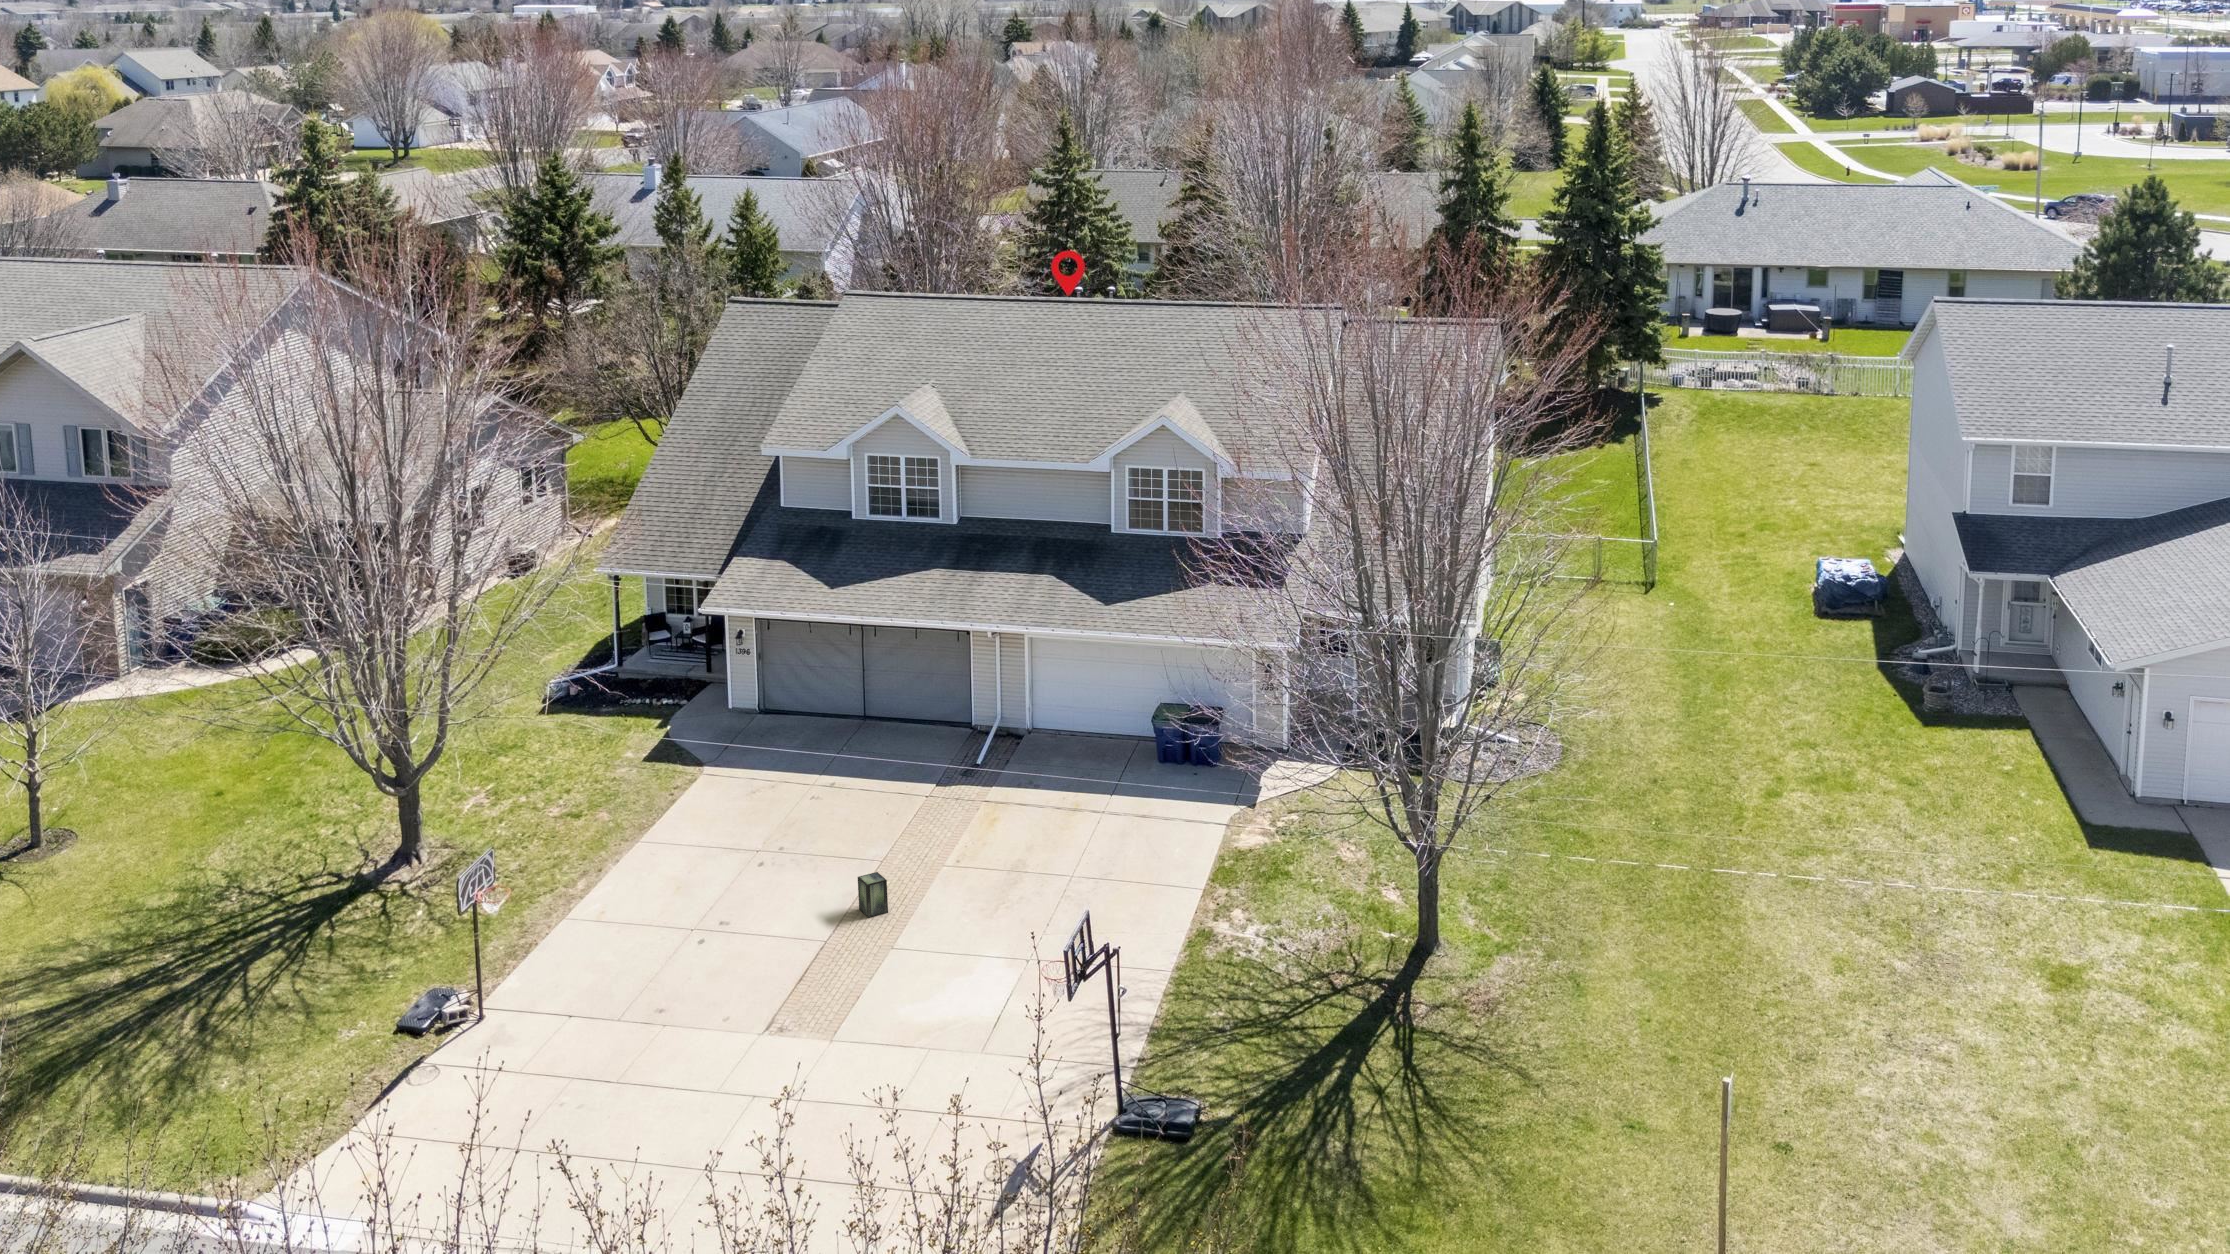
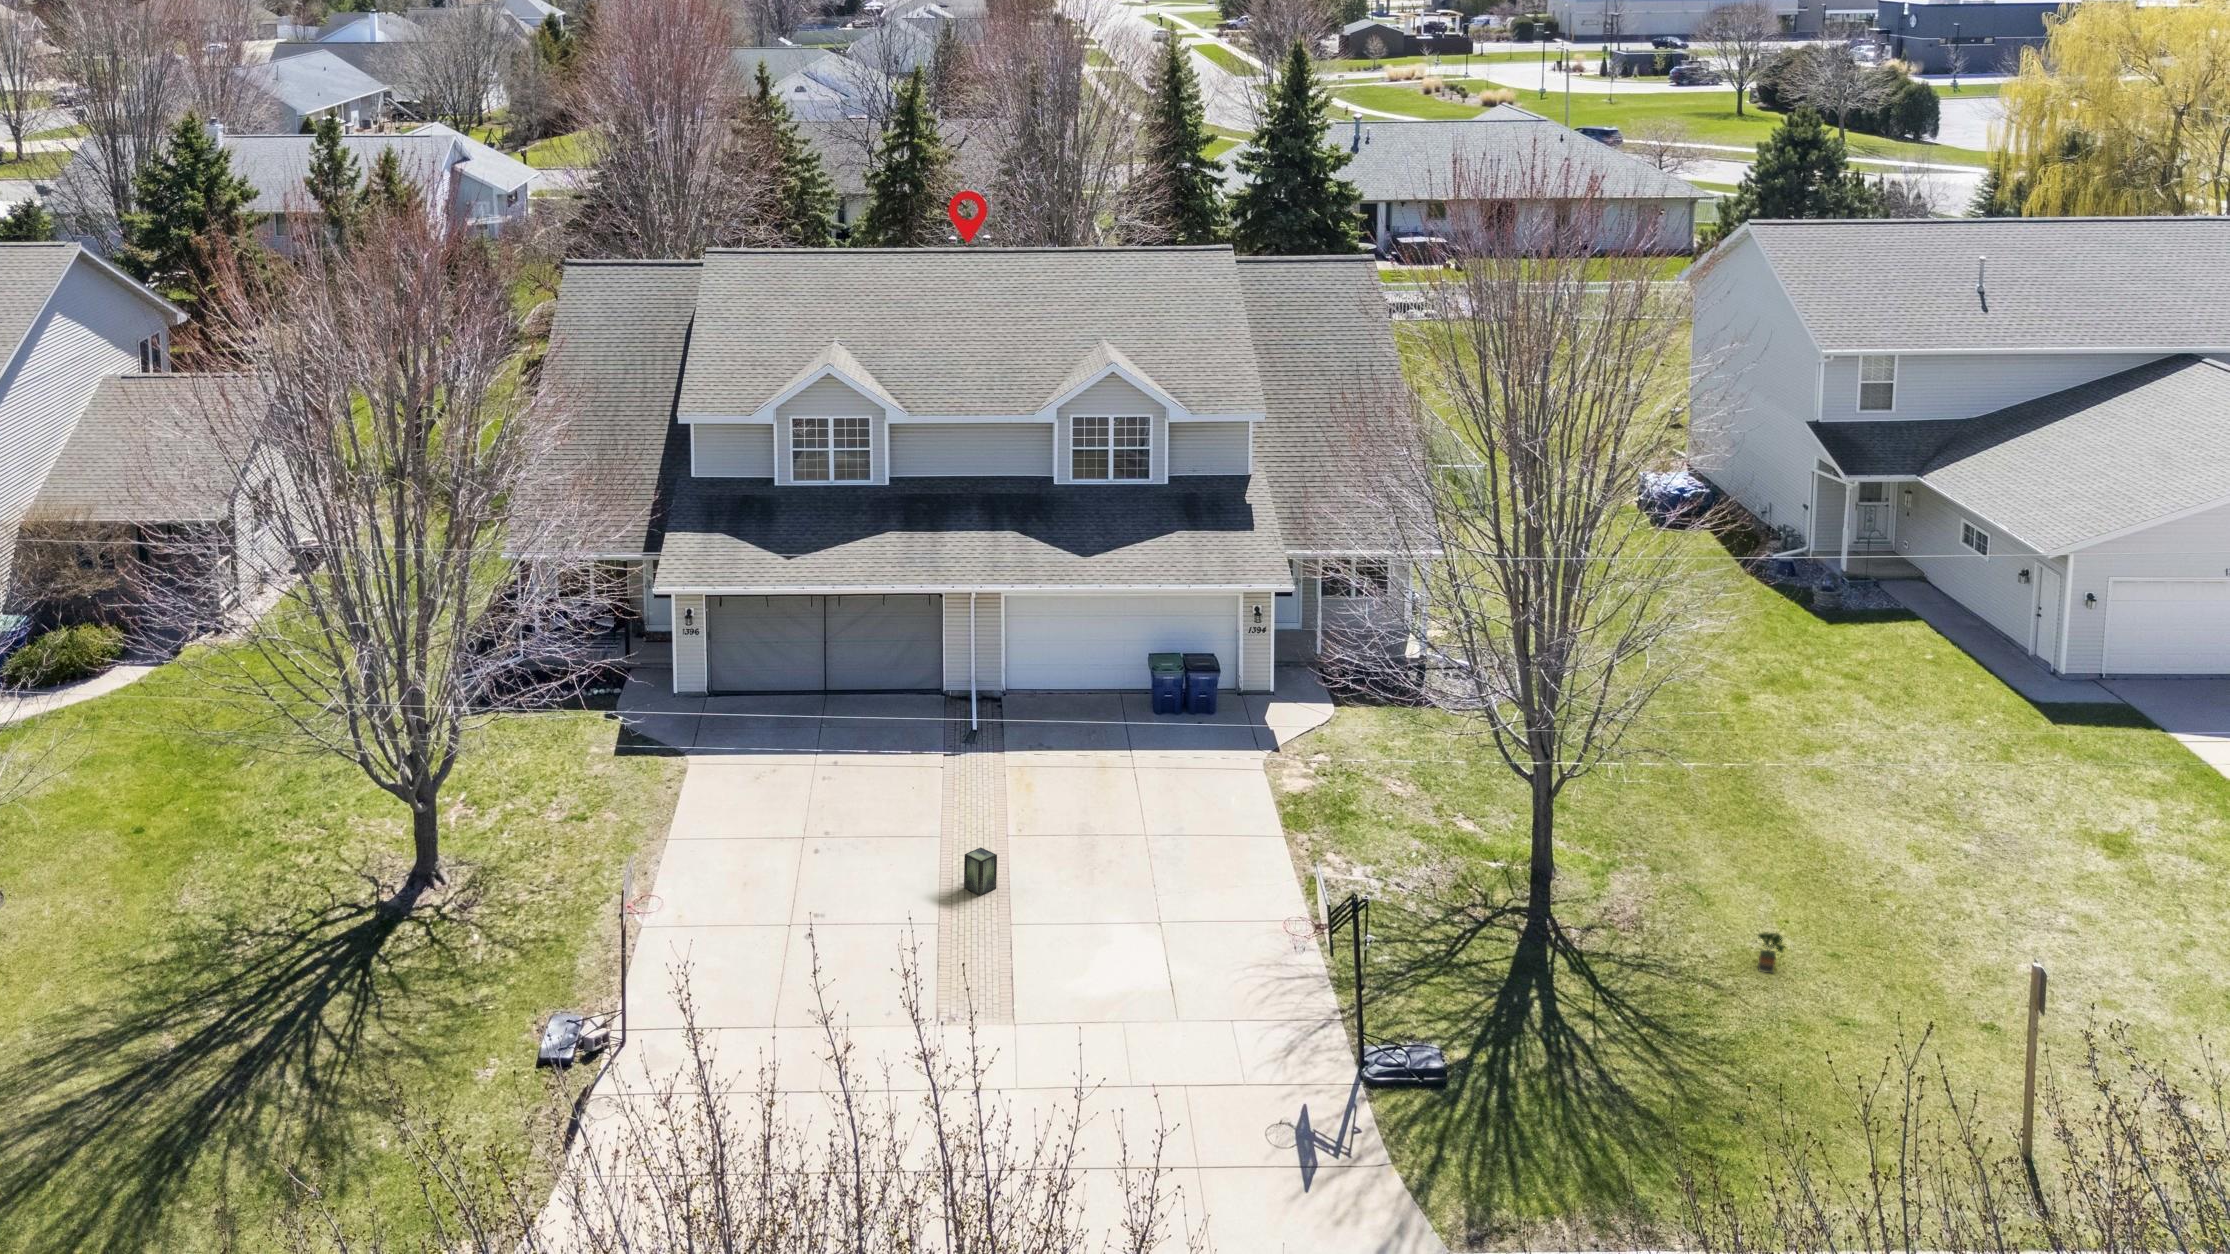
potted tree: none [1599,1029,1628,1075] -> present [1758,933,1785,973]

